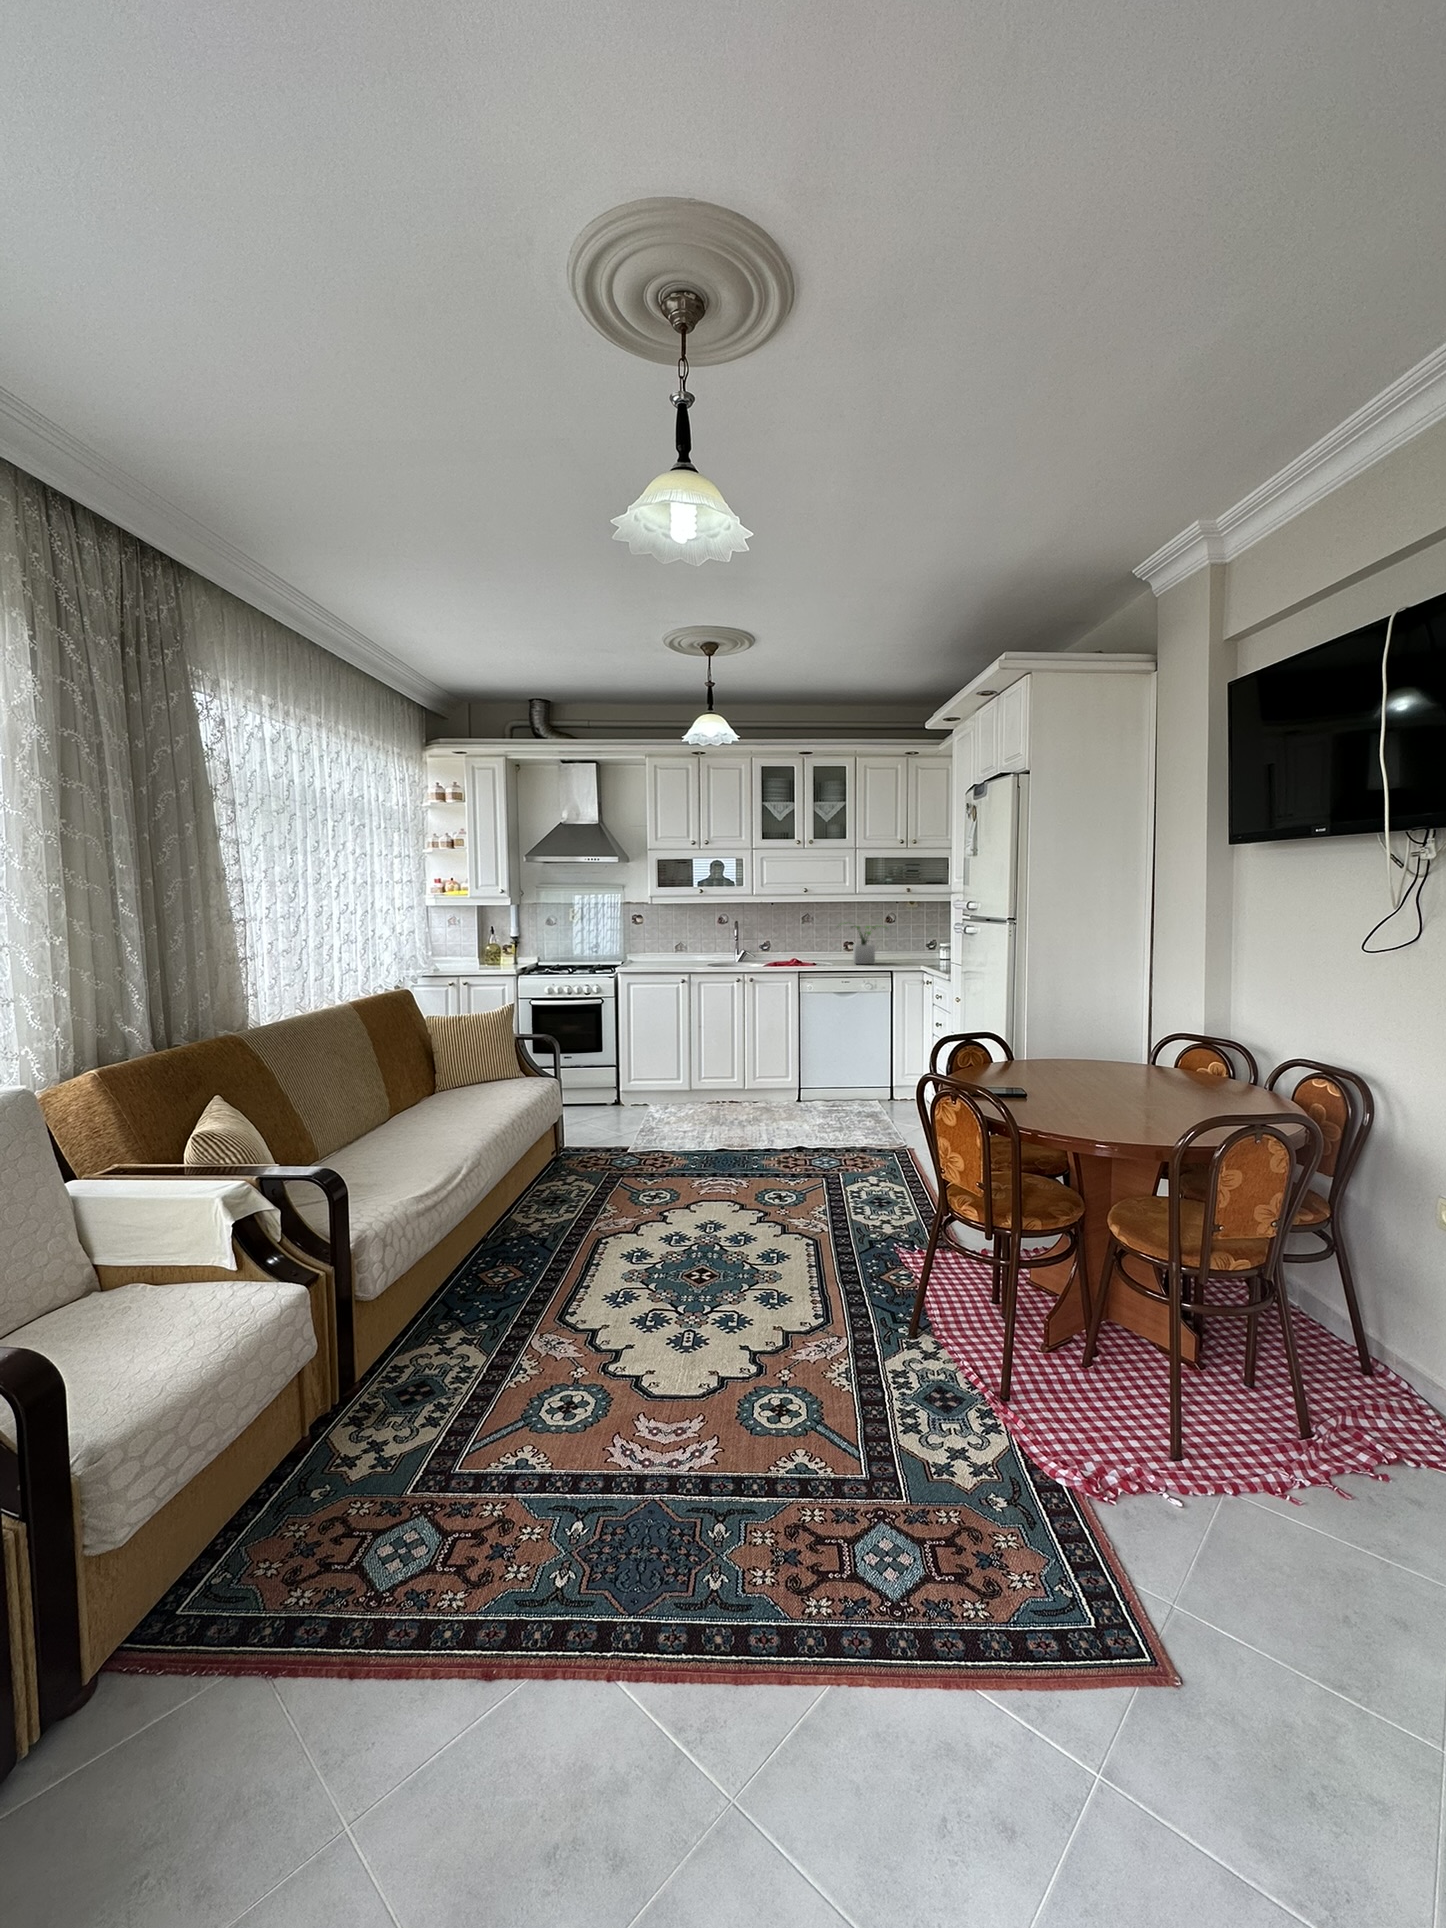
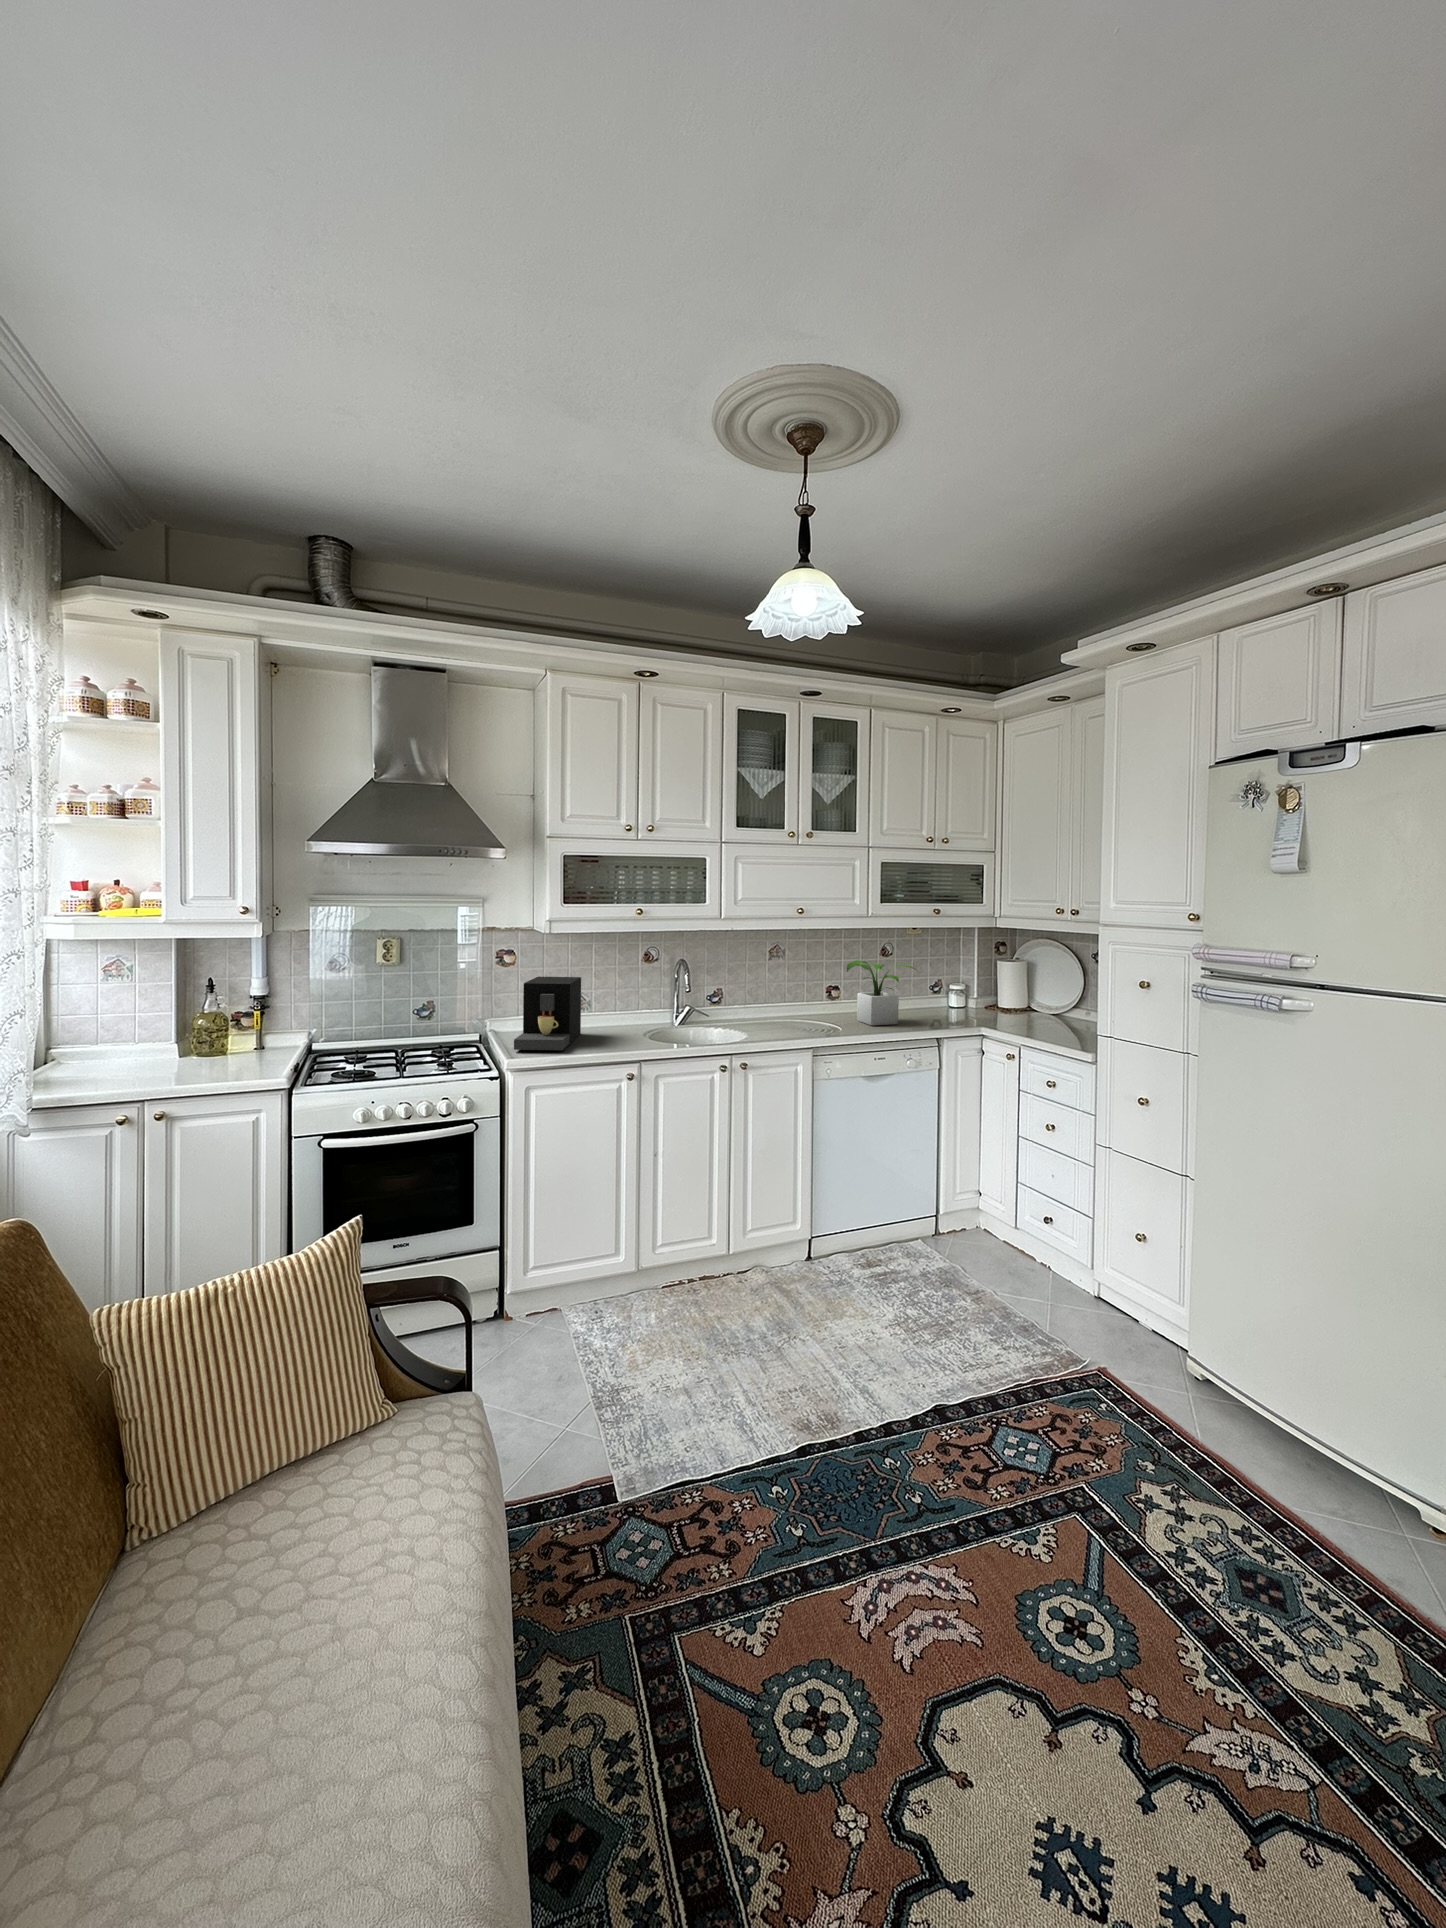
coffee maker: none [630,930,677,967] -> present [514,977,581,1050]

